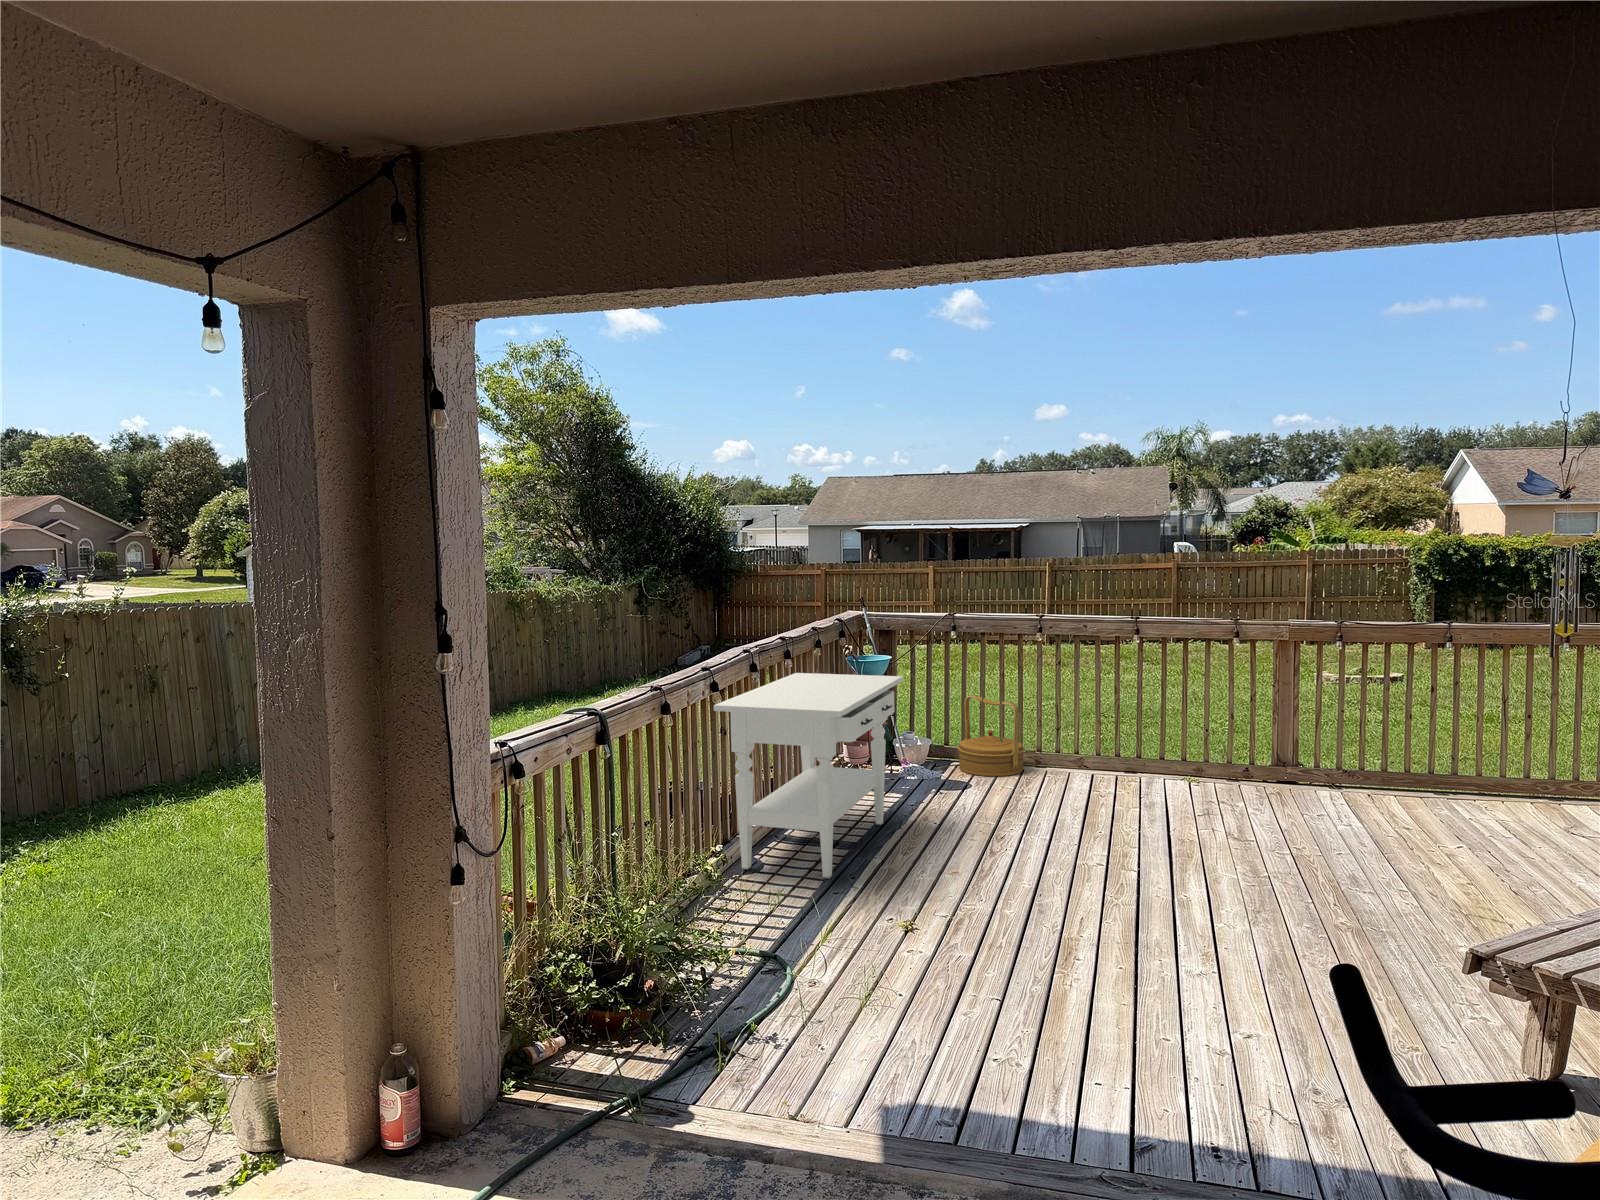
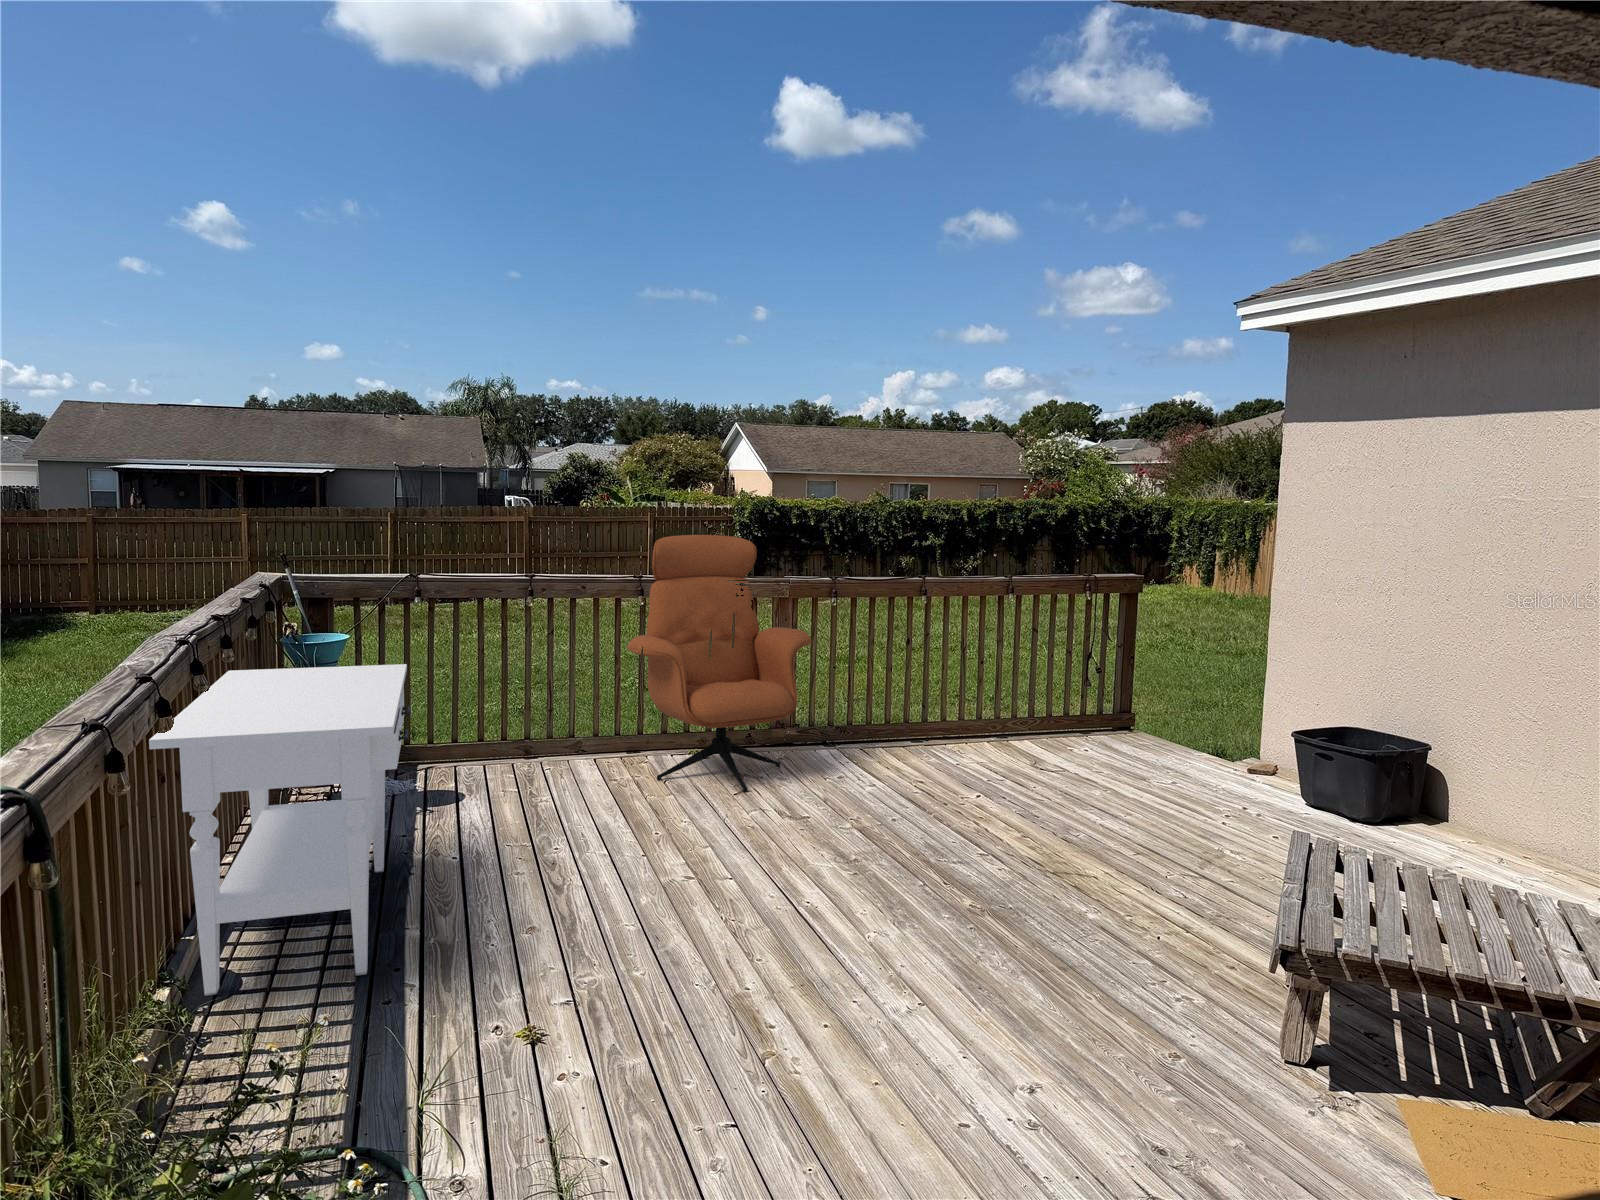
armchair: none [1106,580,1297,819] -> present [627,535,812,792]
woven basket: present [958,695,1025,776] -> none [428,679,513,779]

